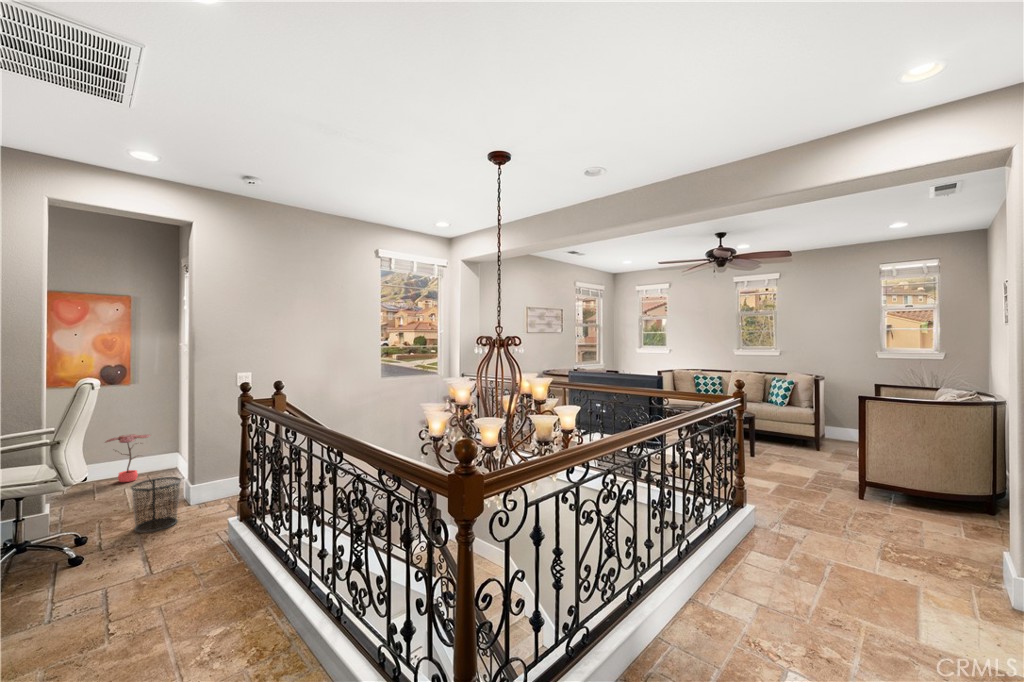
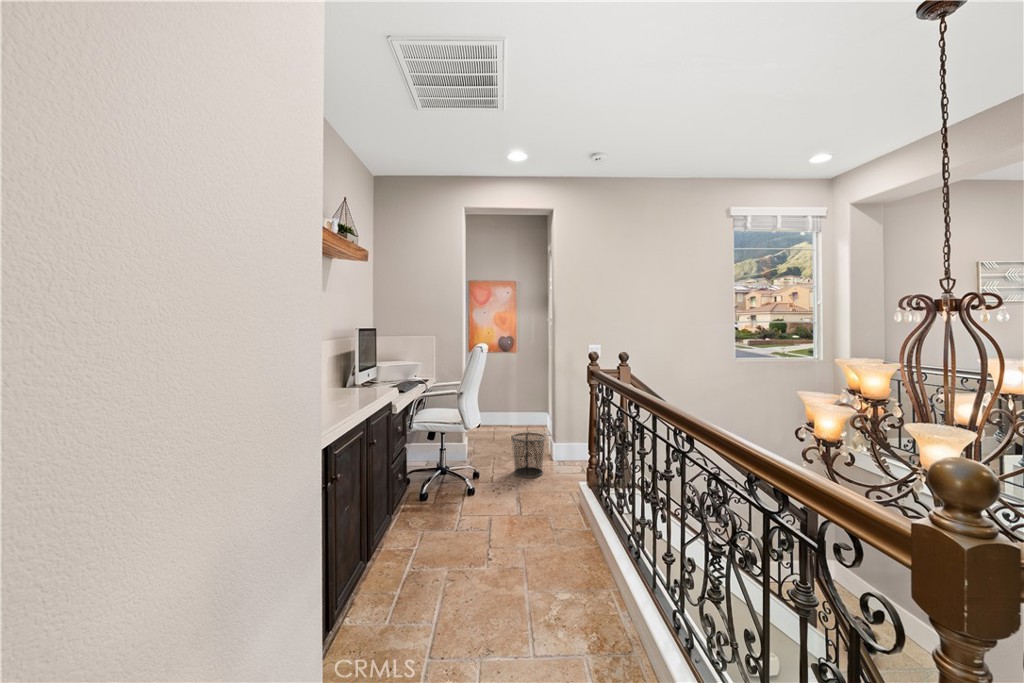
potted plant: present [105,434,151,482] -> none [500,394,529,432]

